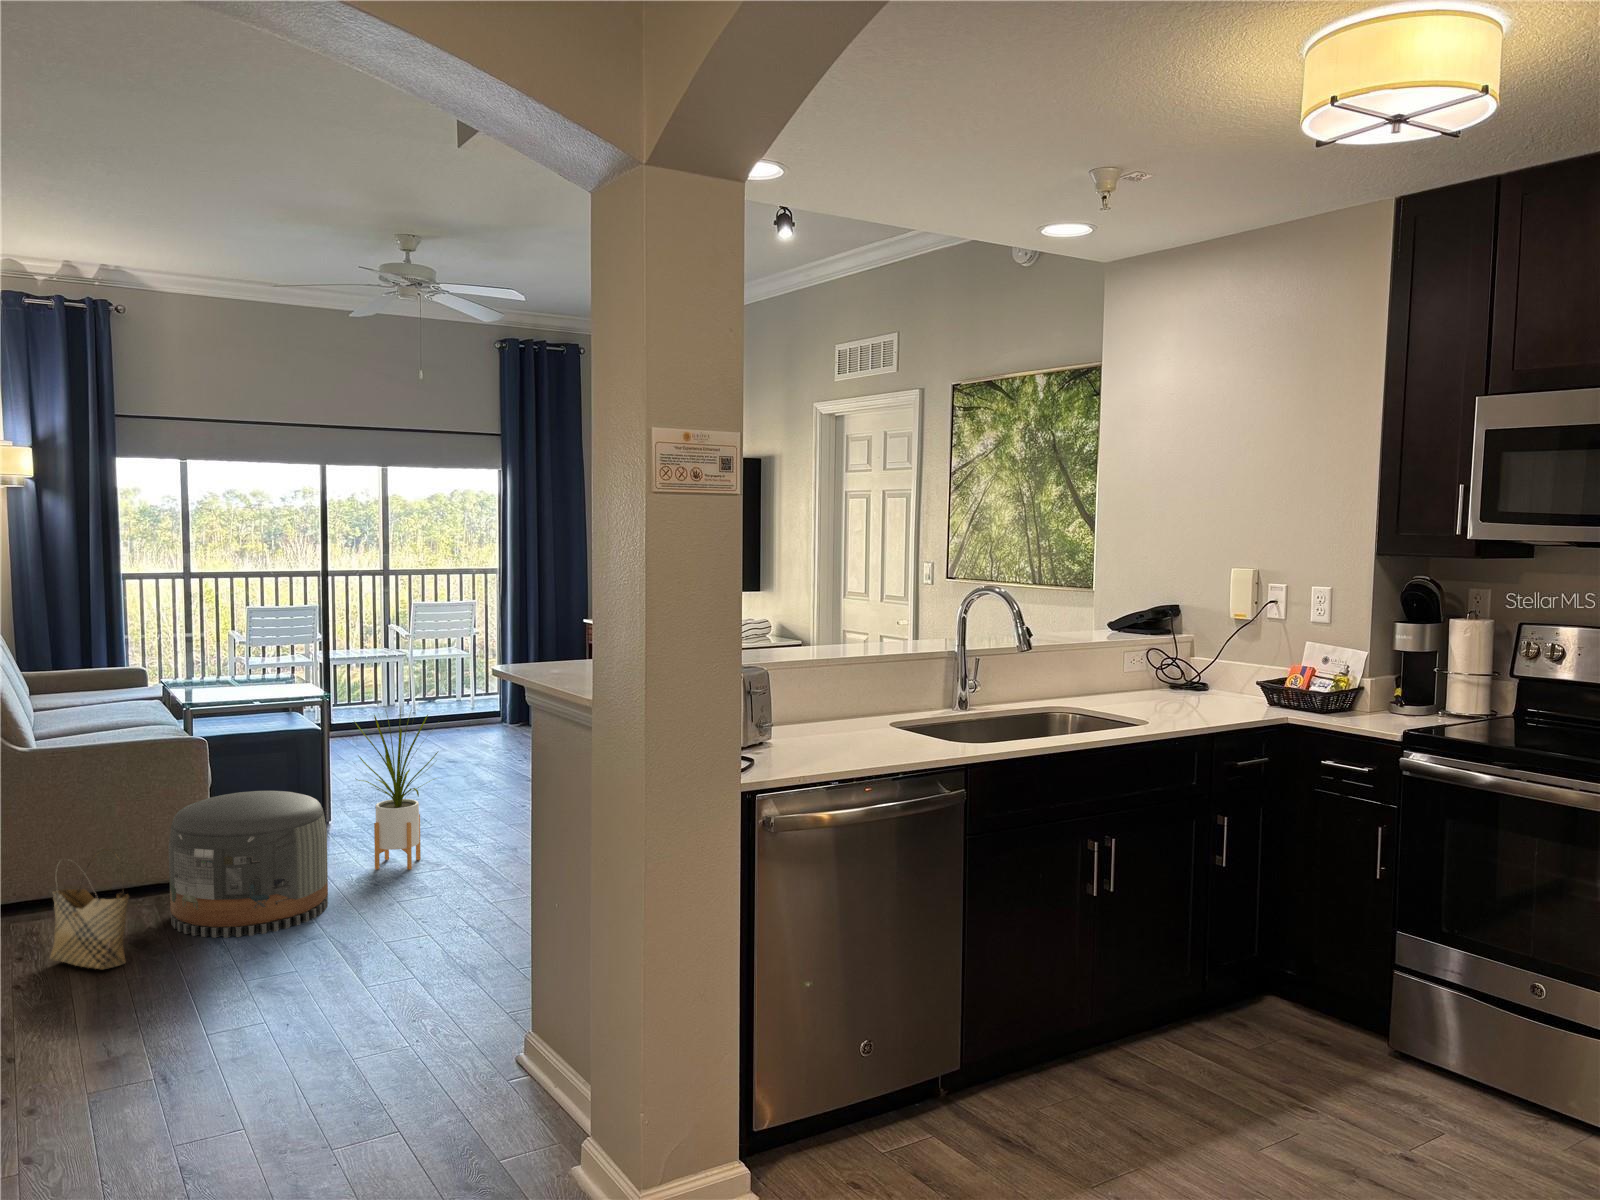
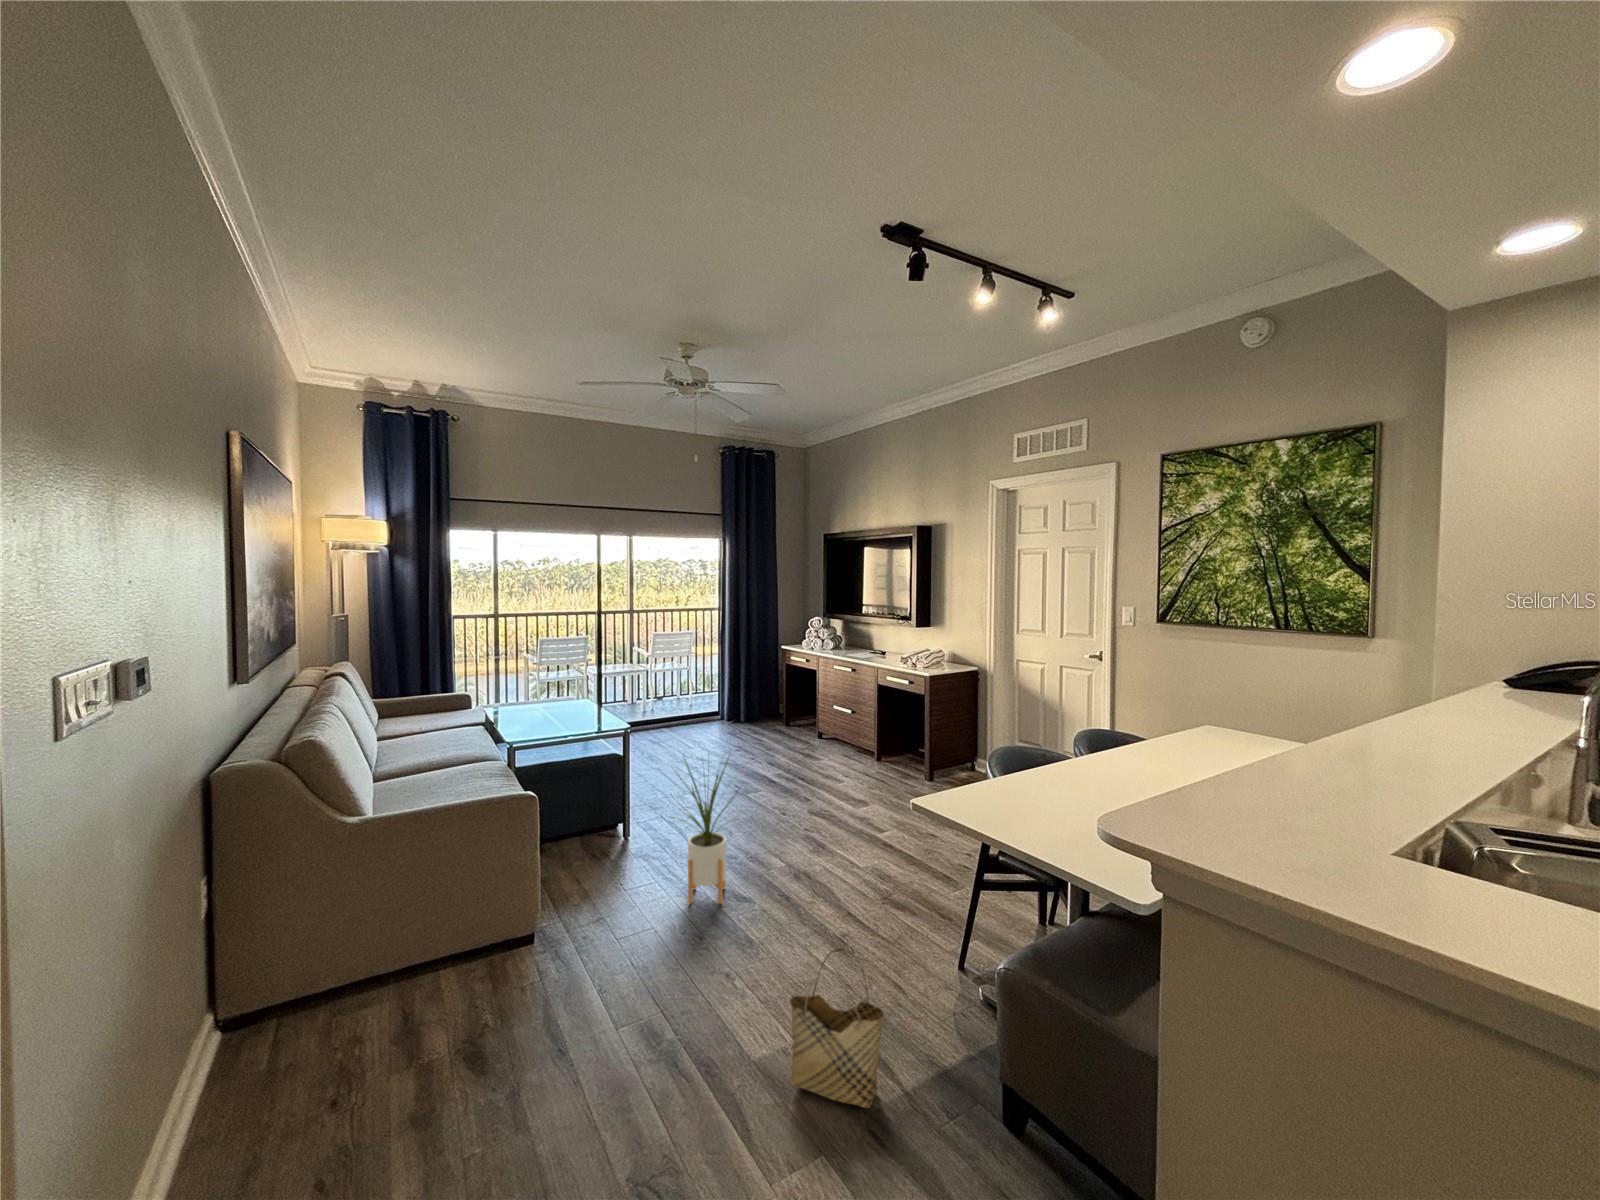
pouf: present [169,791,328,938] -> none [503,844,660,1031]
woven basket: present [50,849,129,969] -> present [790,948,884,1108]

